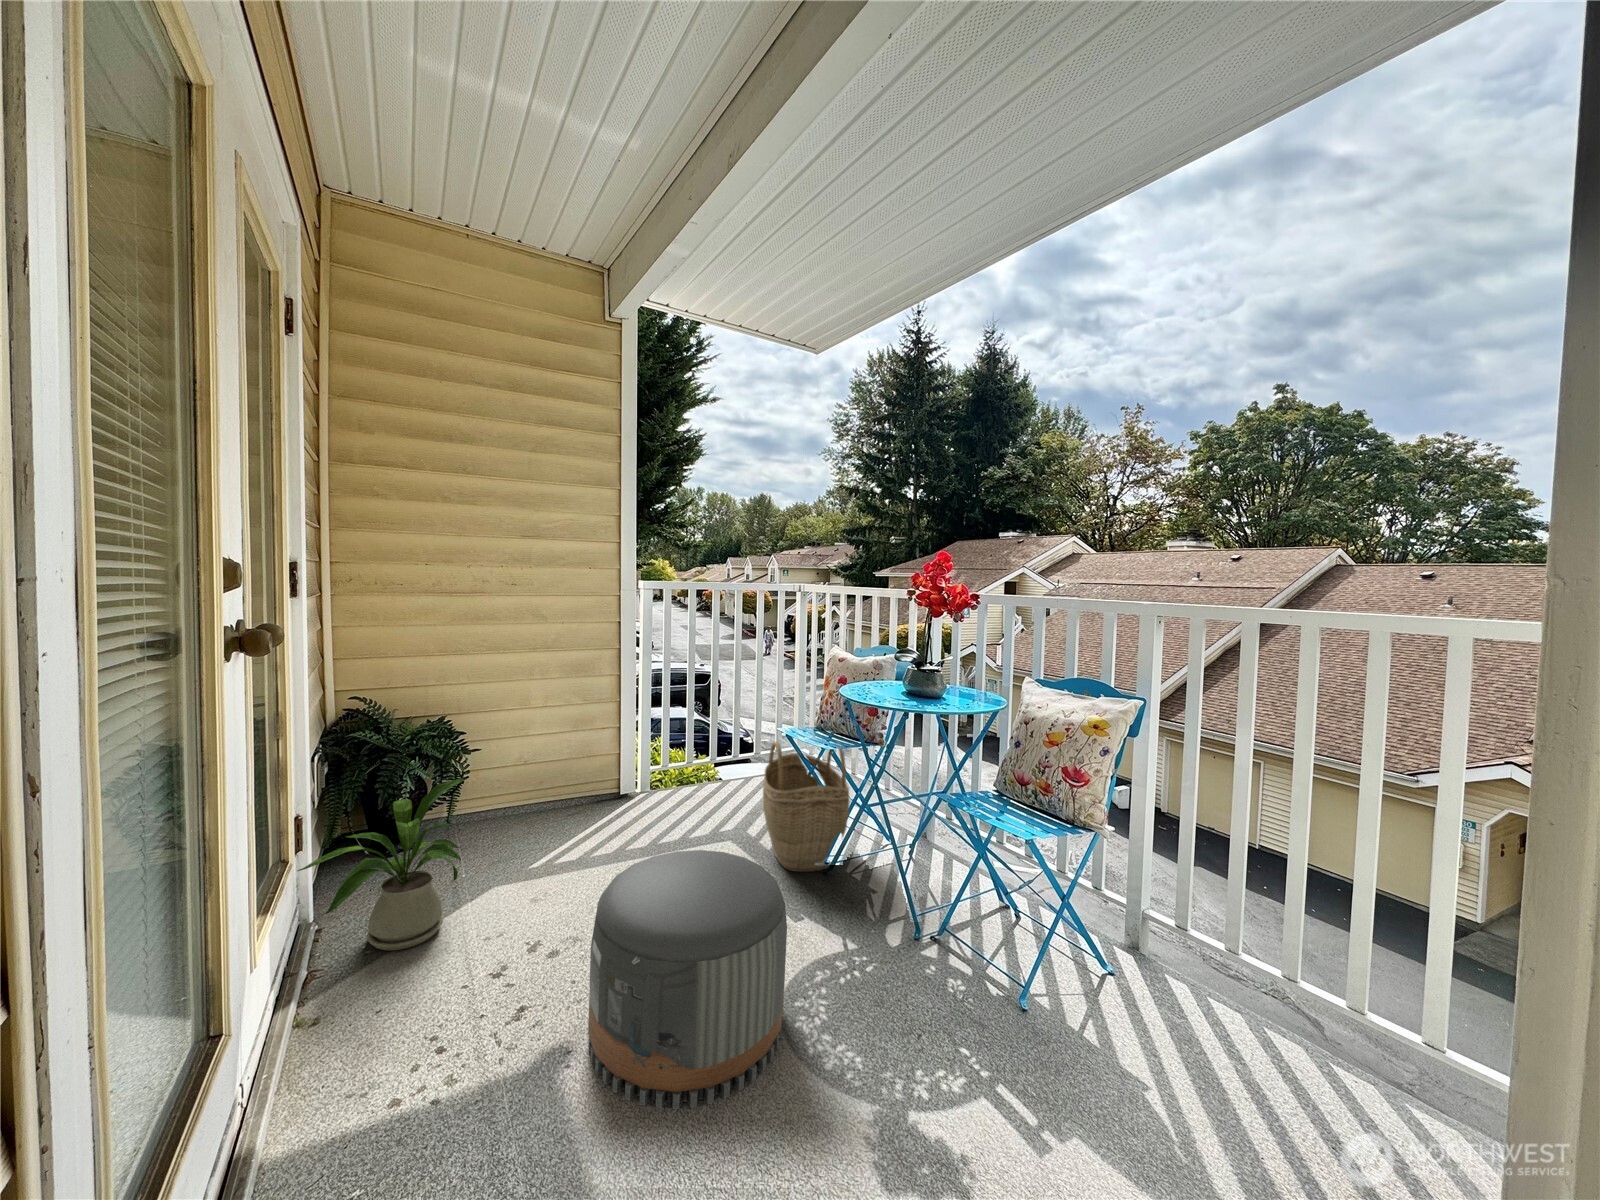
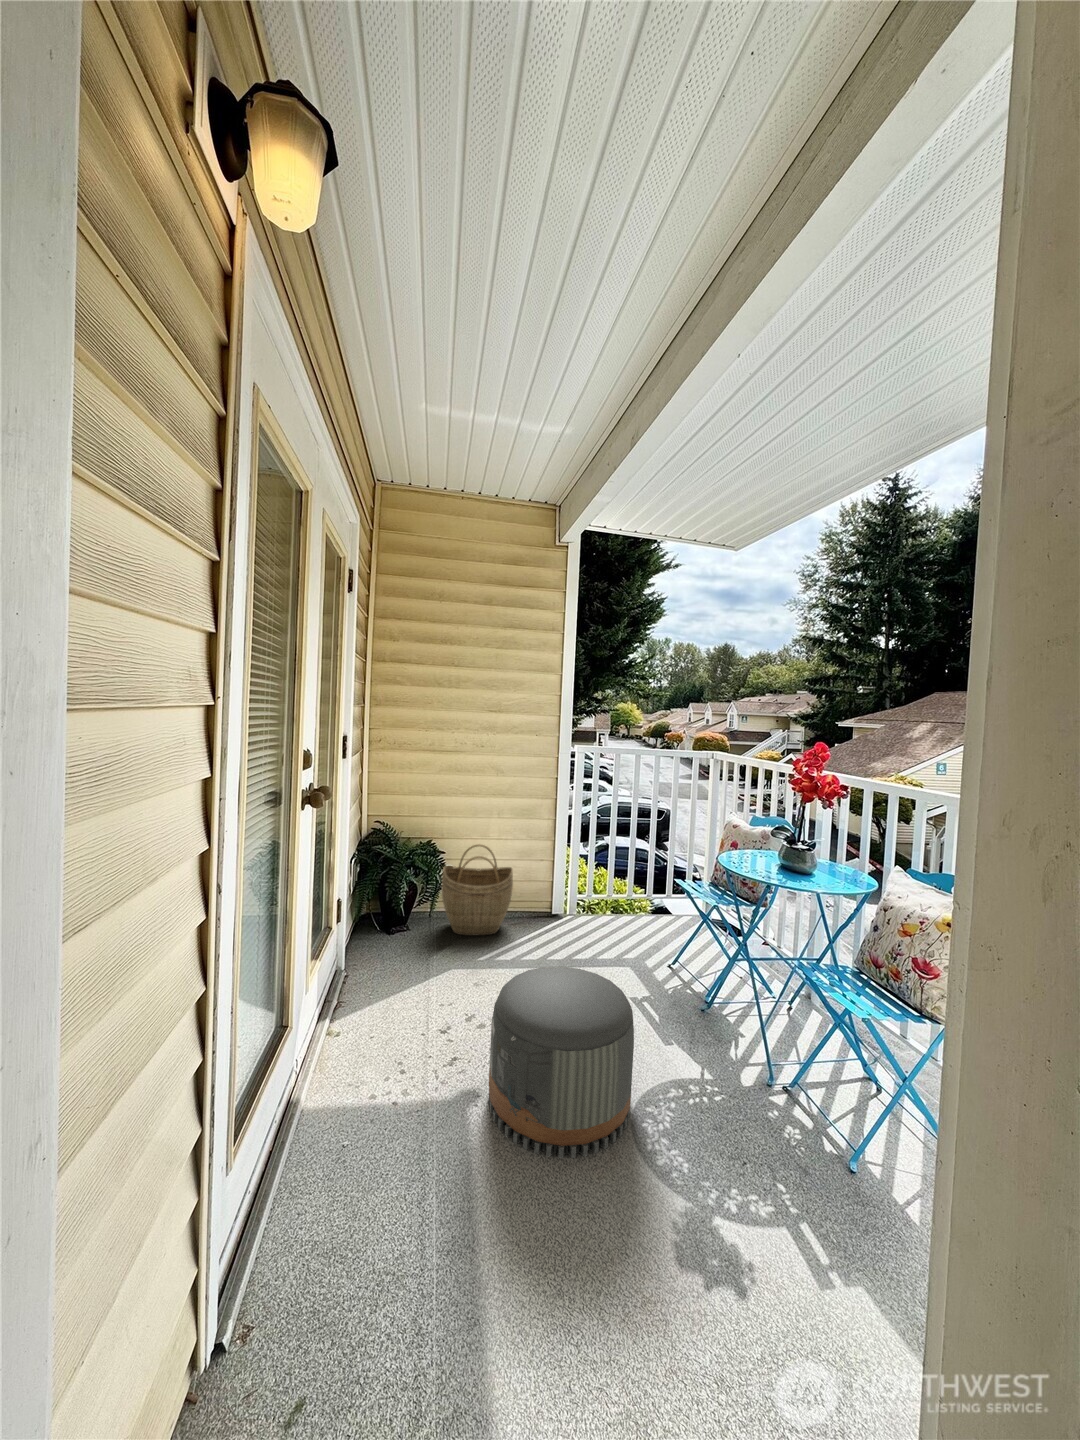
woven basket: present [763,742,849,872] -> present [442,844,513,936]
house plant: present [298,778,467,951] -> none [336,889,437,999]

